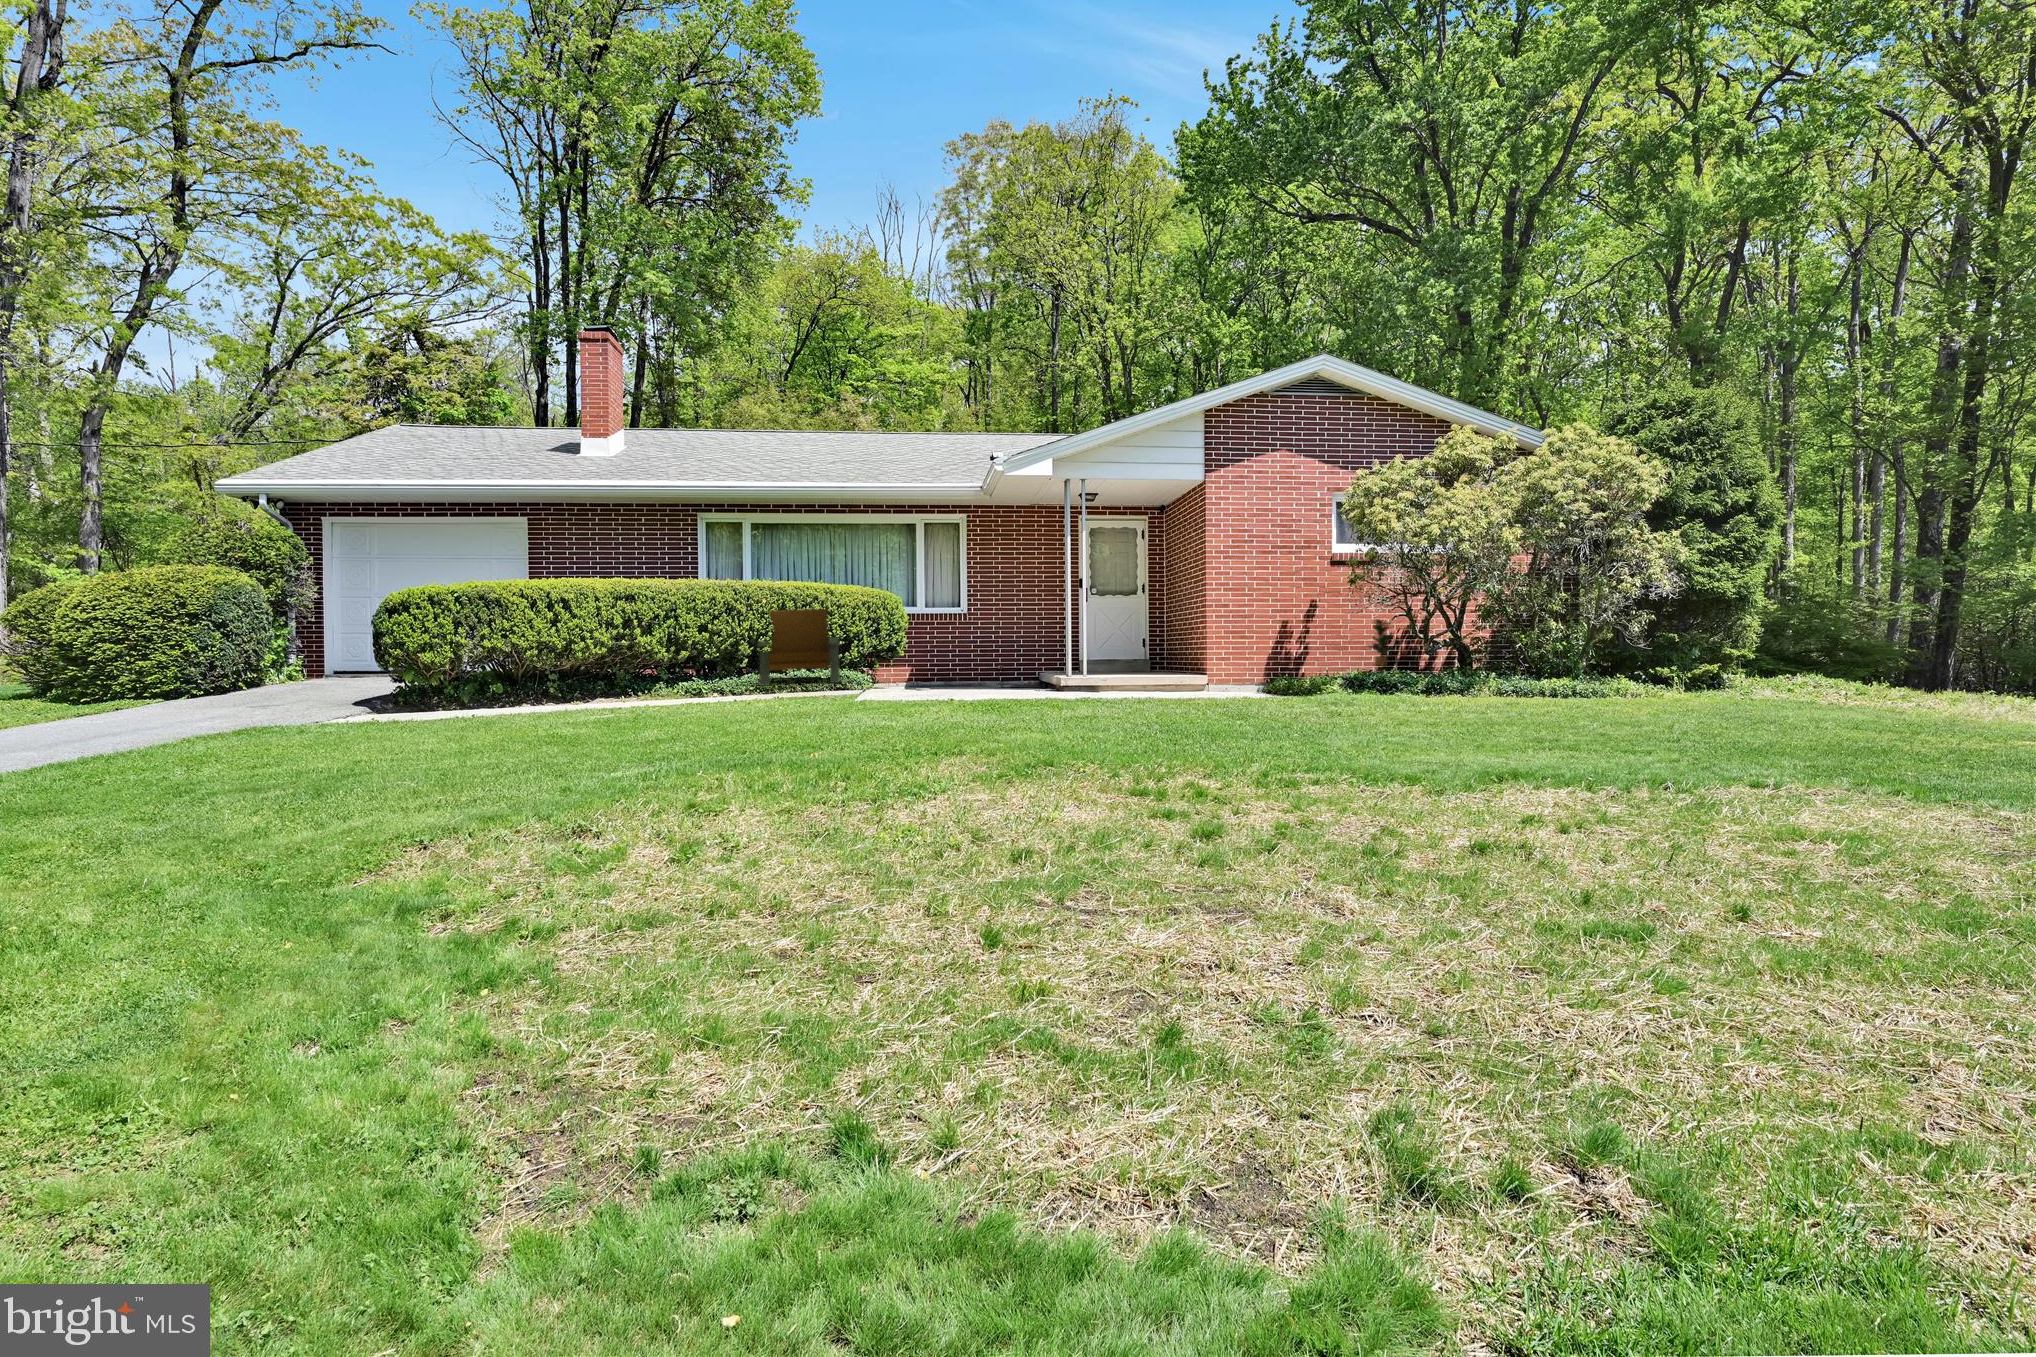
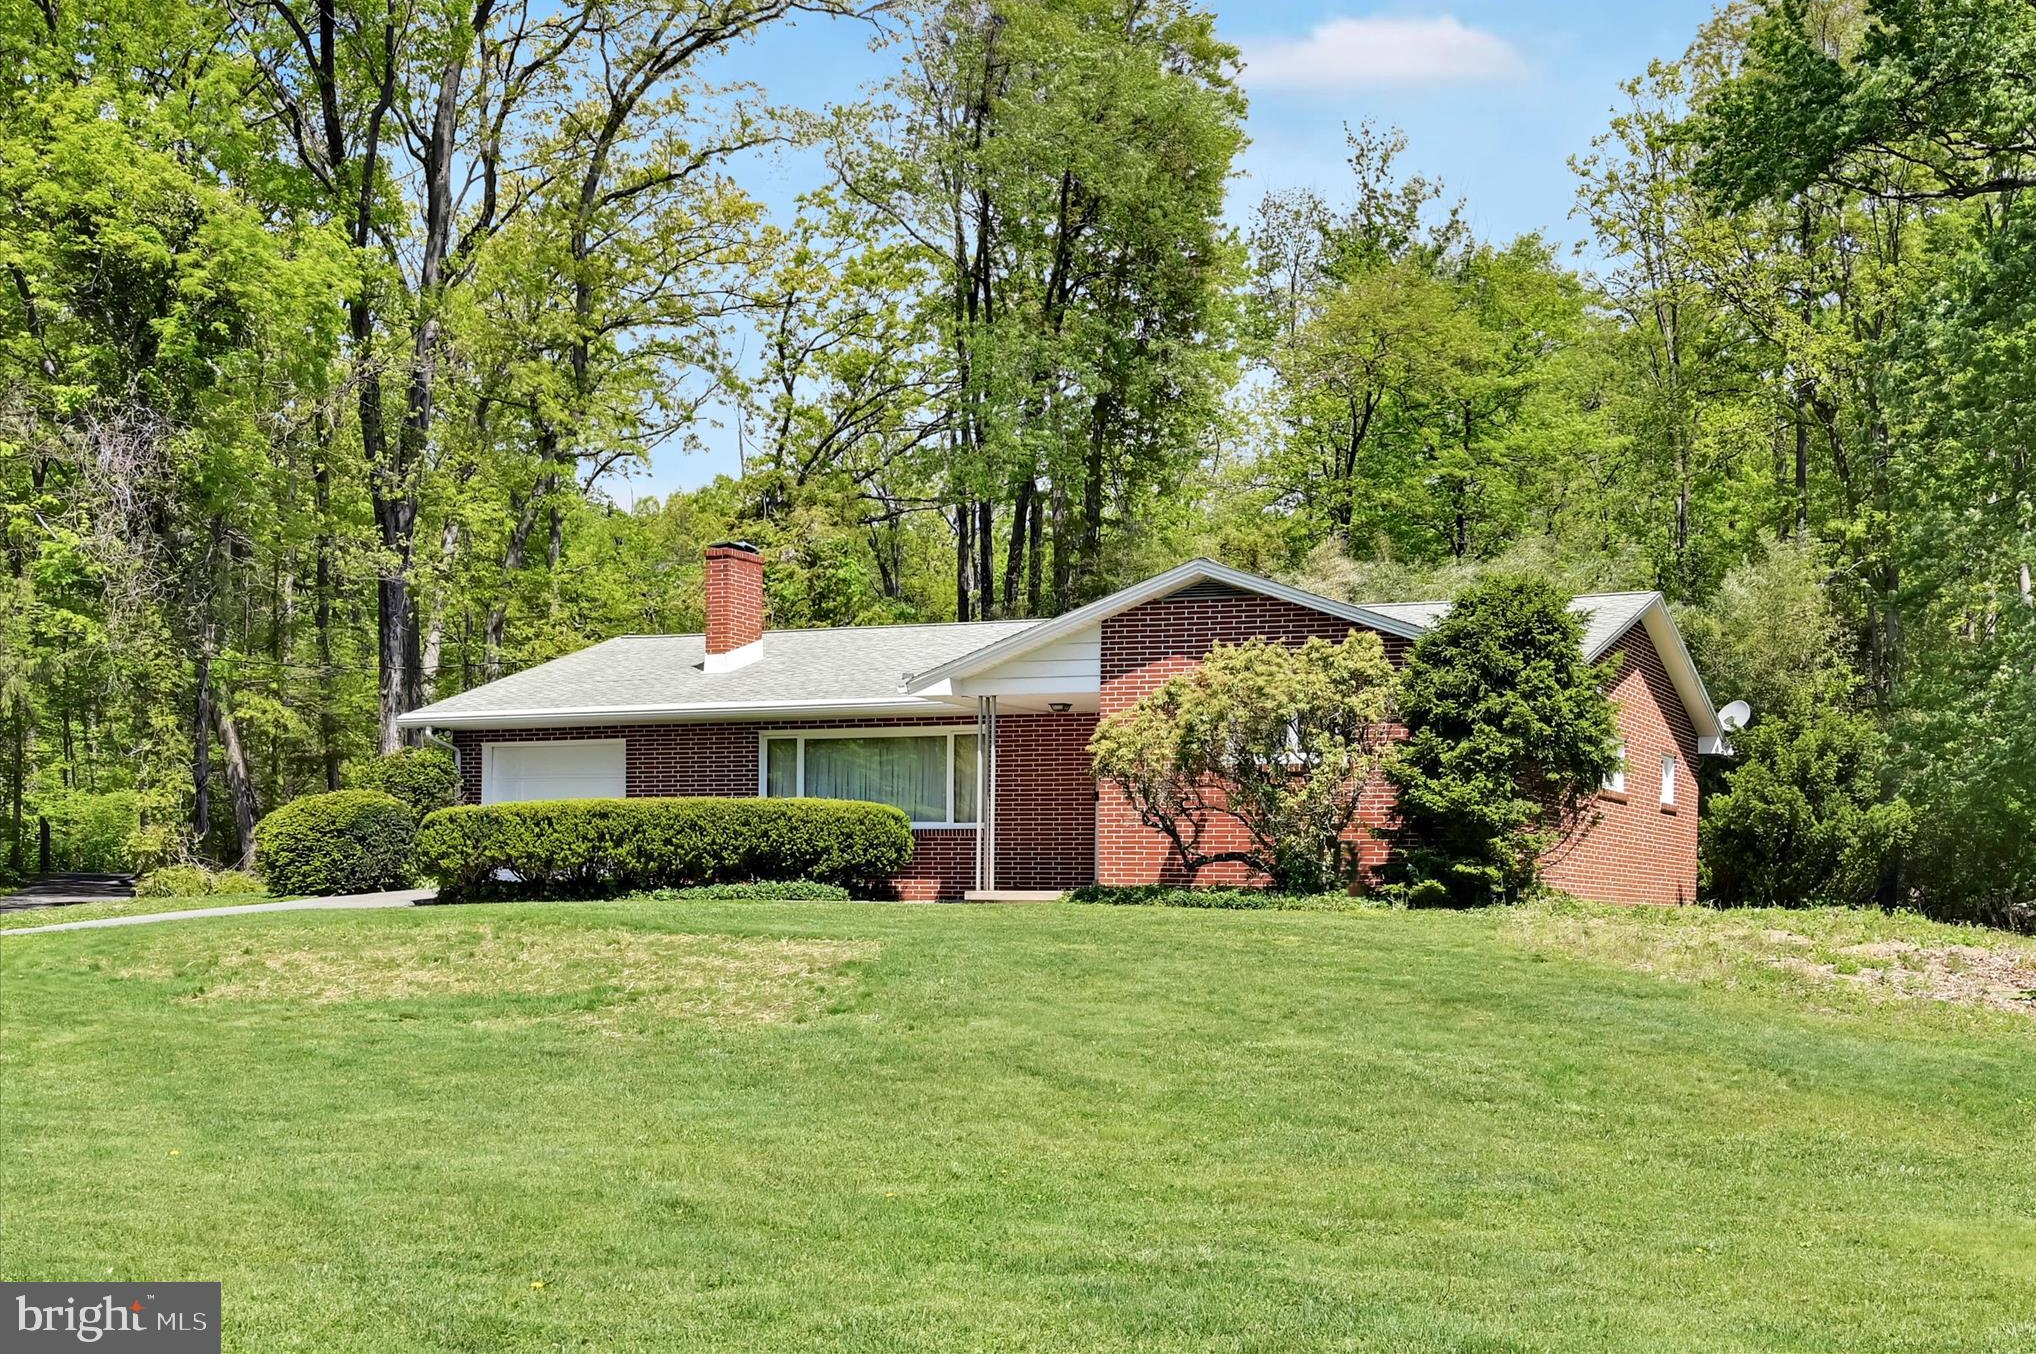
lounge chair: present [757,609,840,686] -> none [703,825,802,899]

